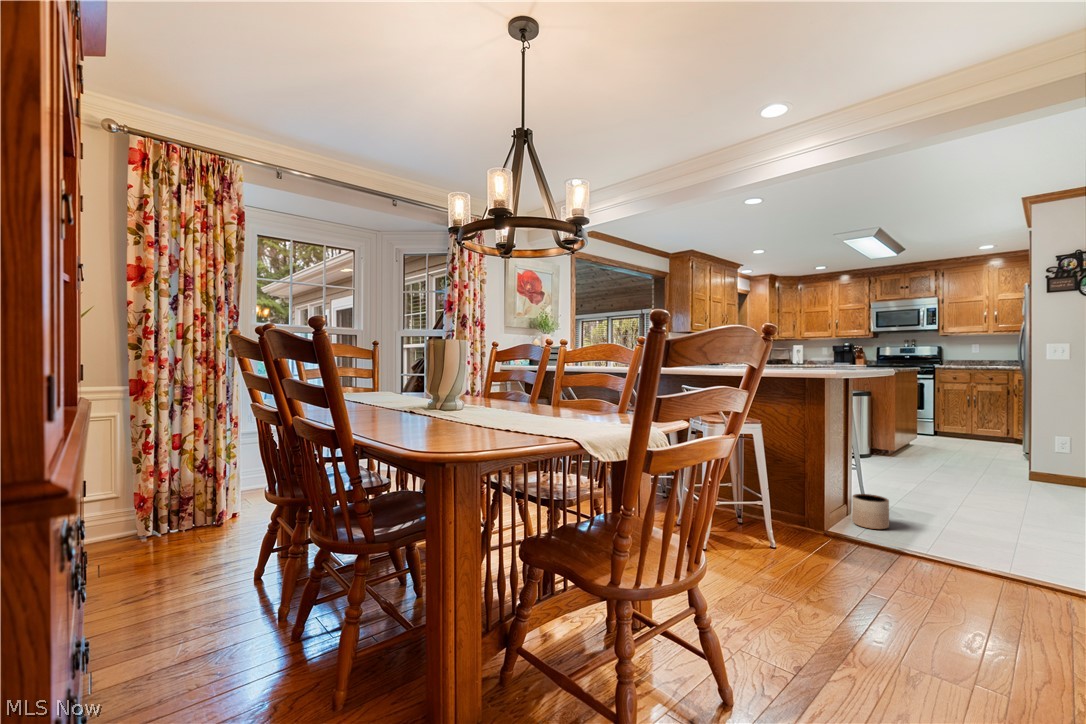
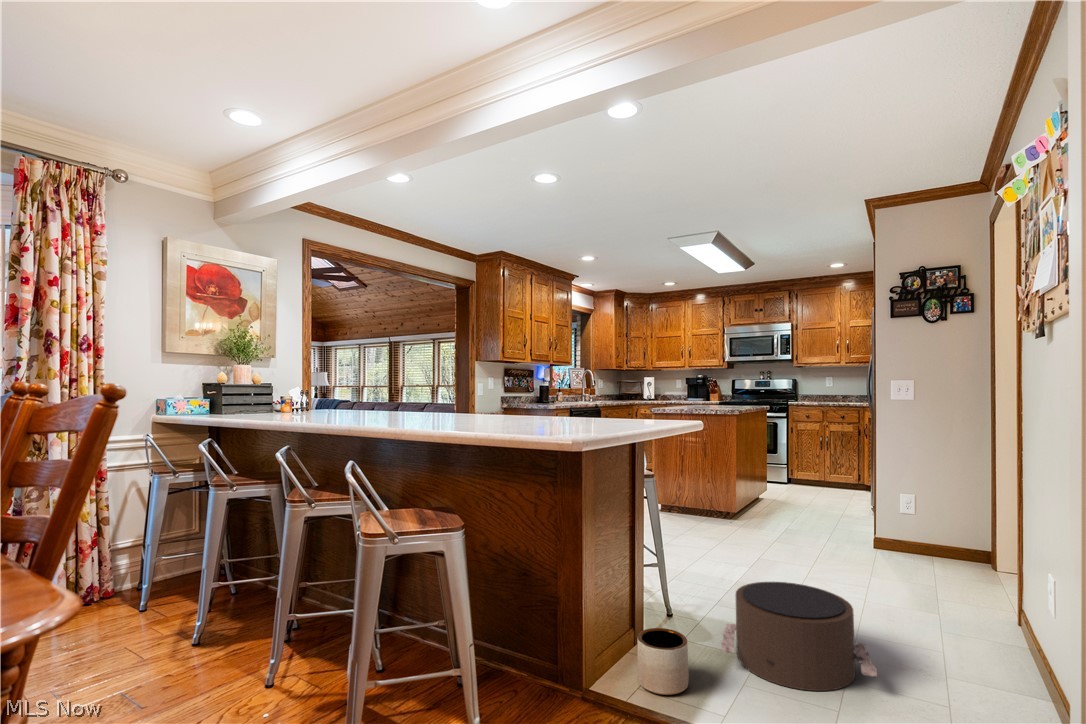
pouf: none [908,475,1030,536] -> present [722,582,877,691]

